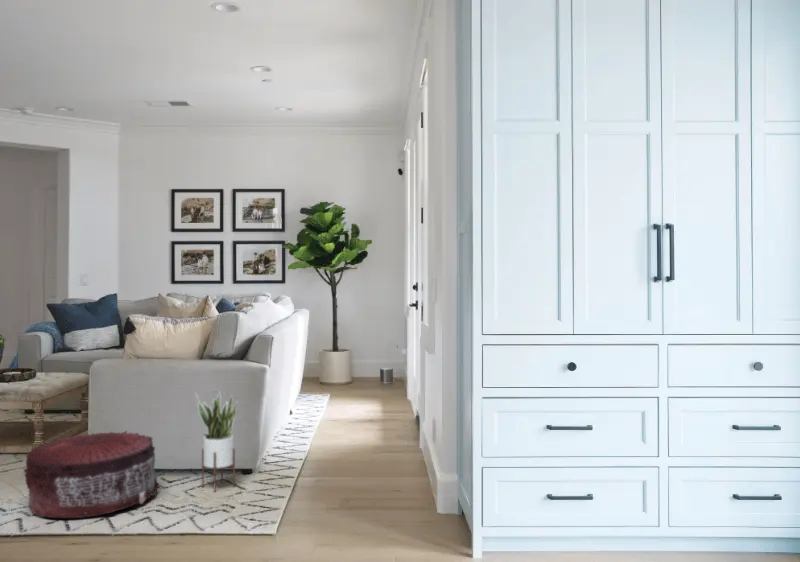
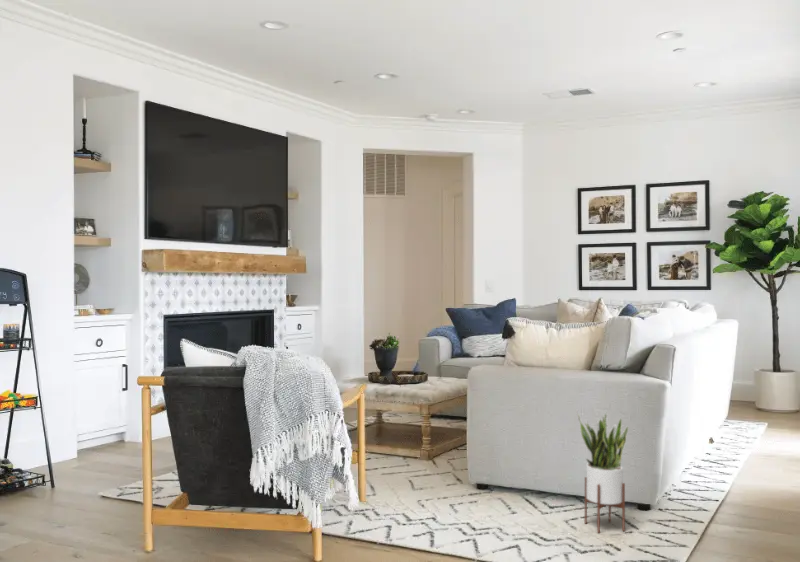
pouf: present [24,431,159,518] -> none [400,440,536,536]

